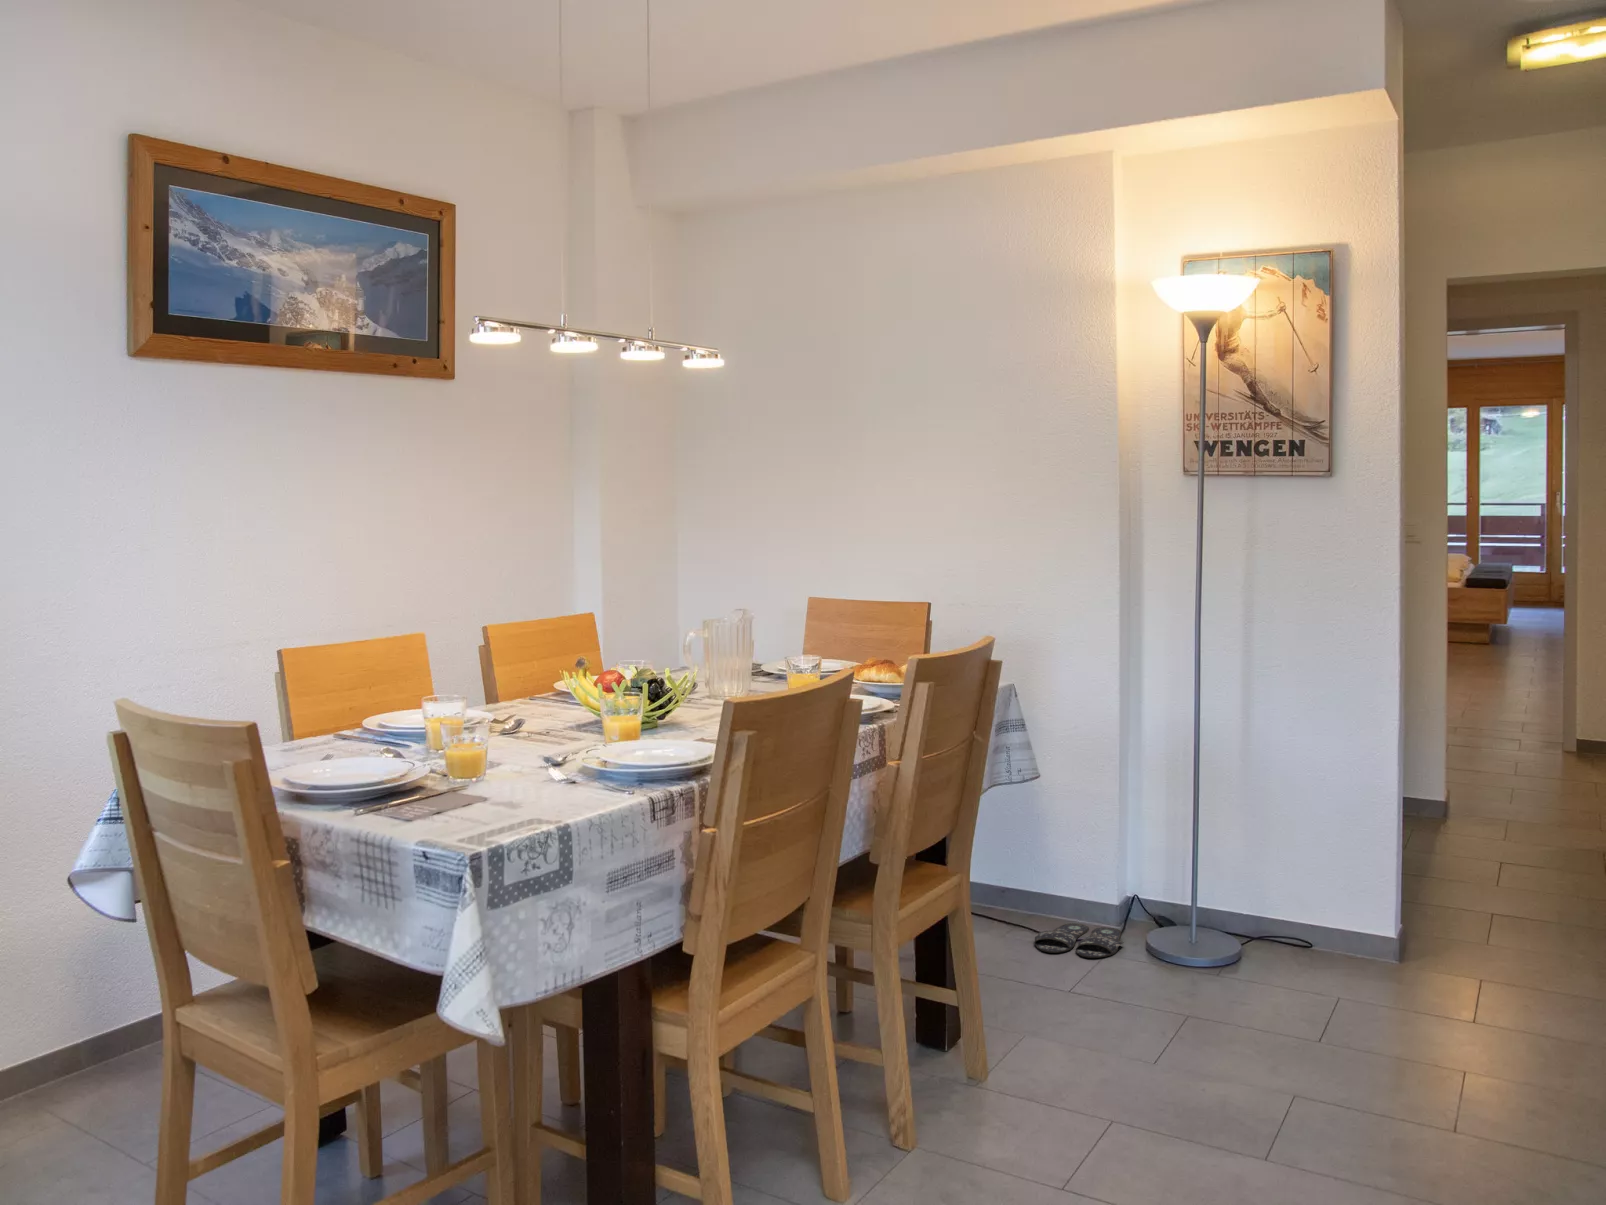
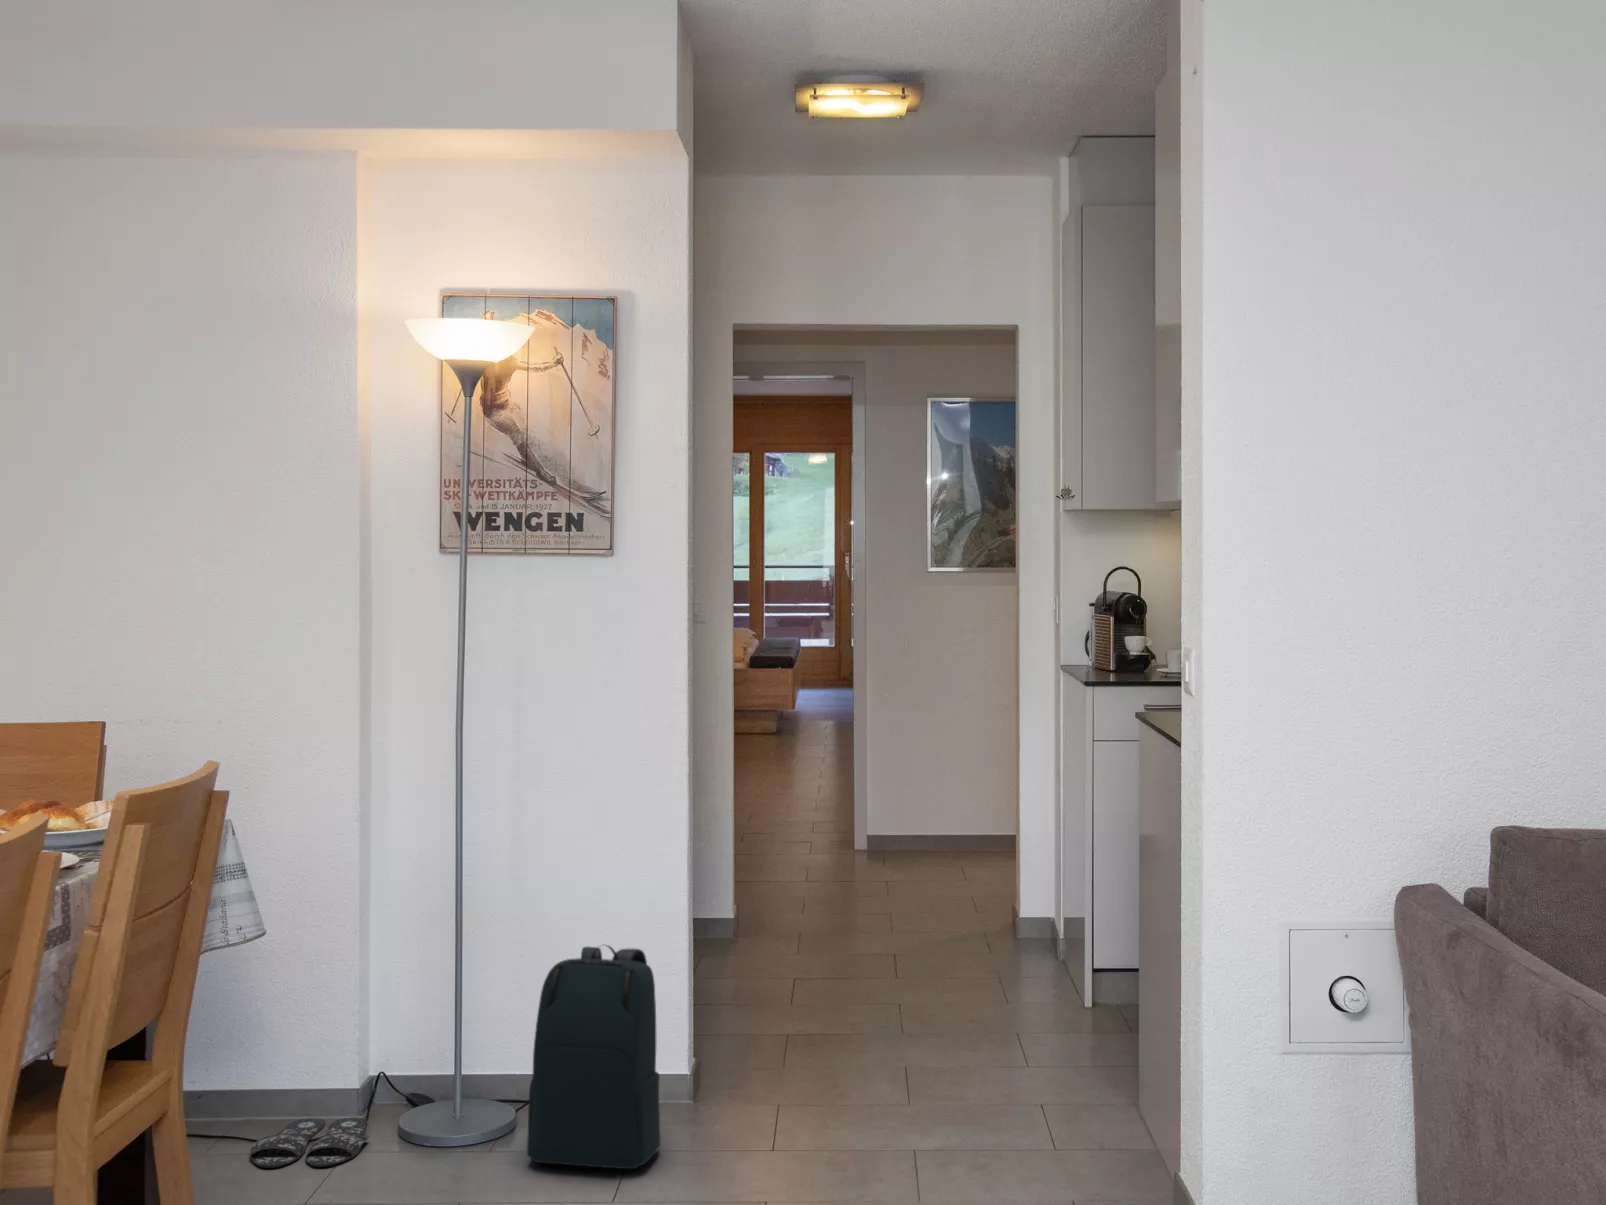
backpack: none [1255,807,1376,998] -> present [527,946,661,1169]

